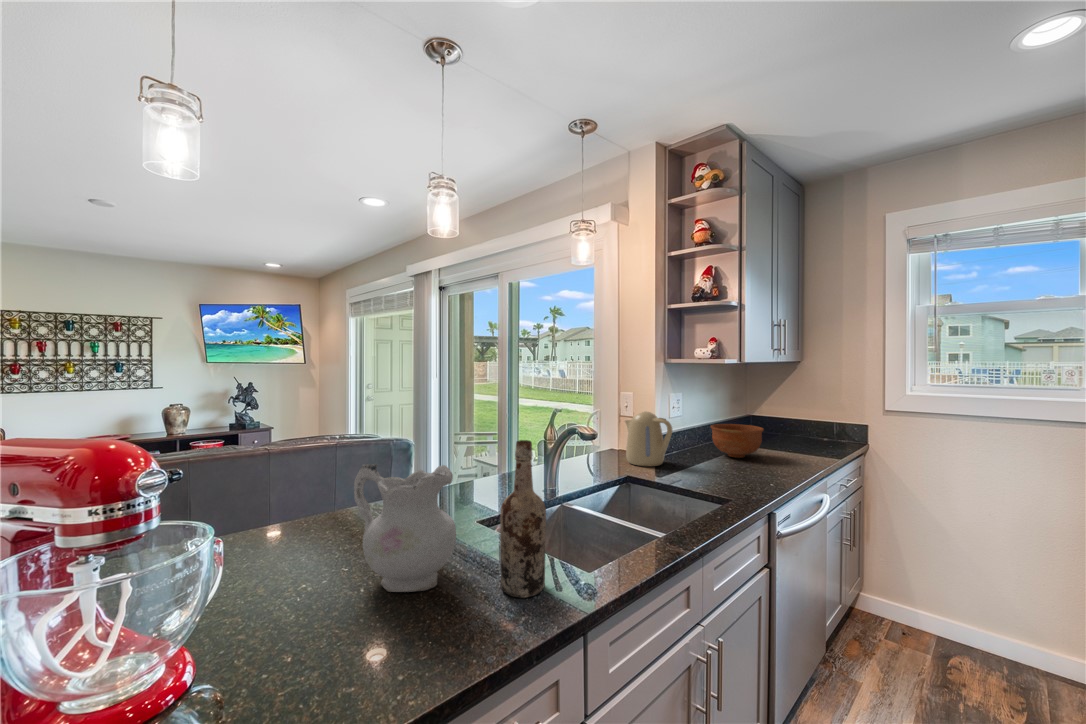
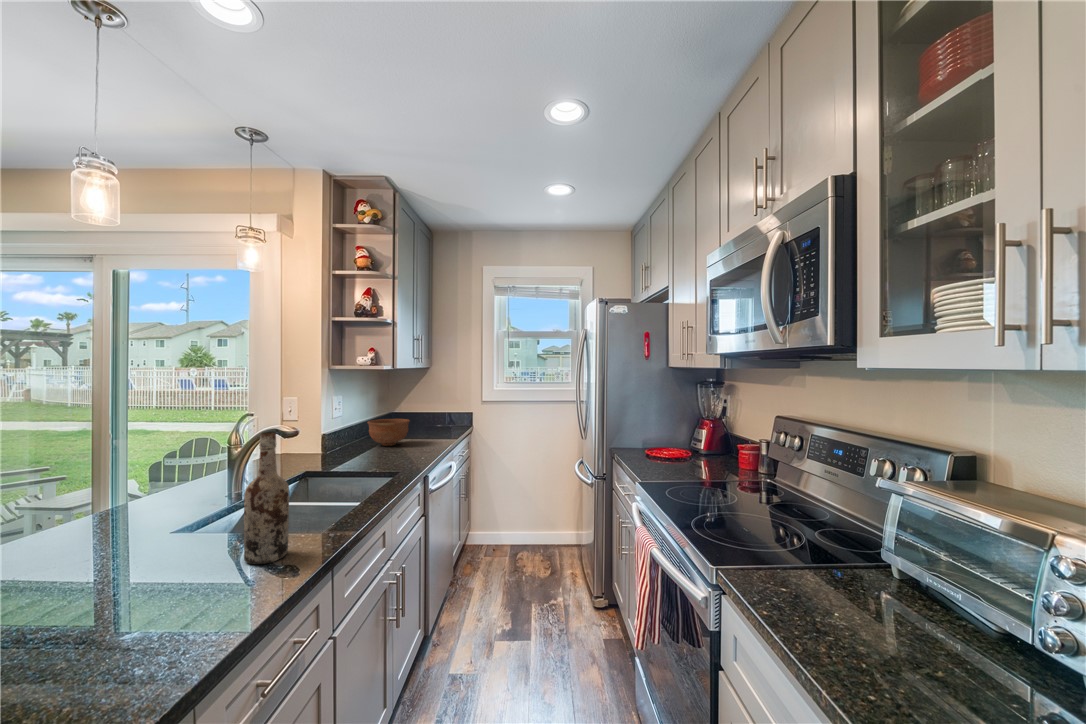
kettle: present [625,412,672,466] -> none [291,413,341,463]
ceramic pitcher: present [354,464,456,592] -> none [45,467,191,602]

